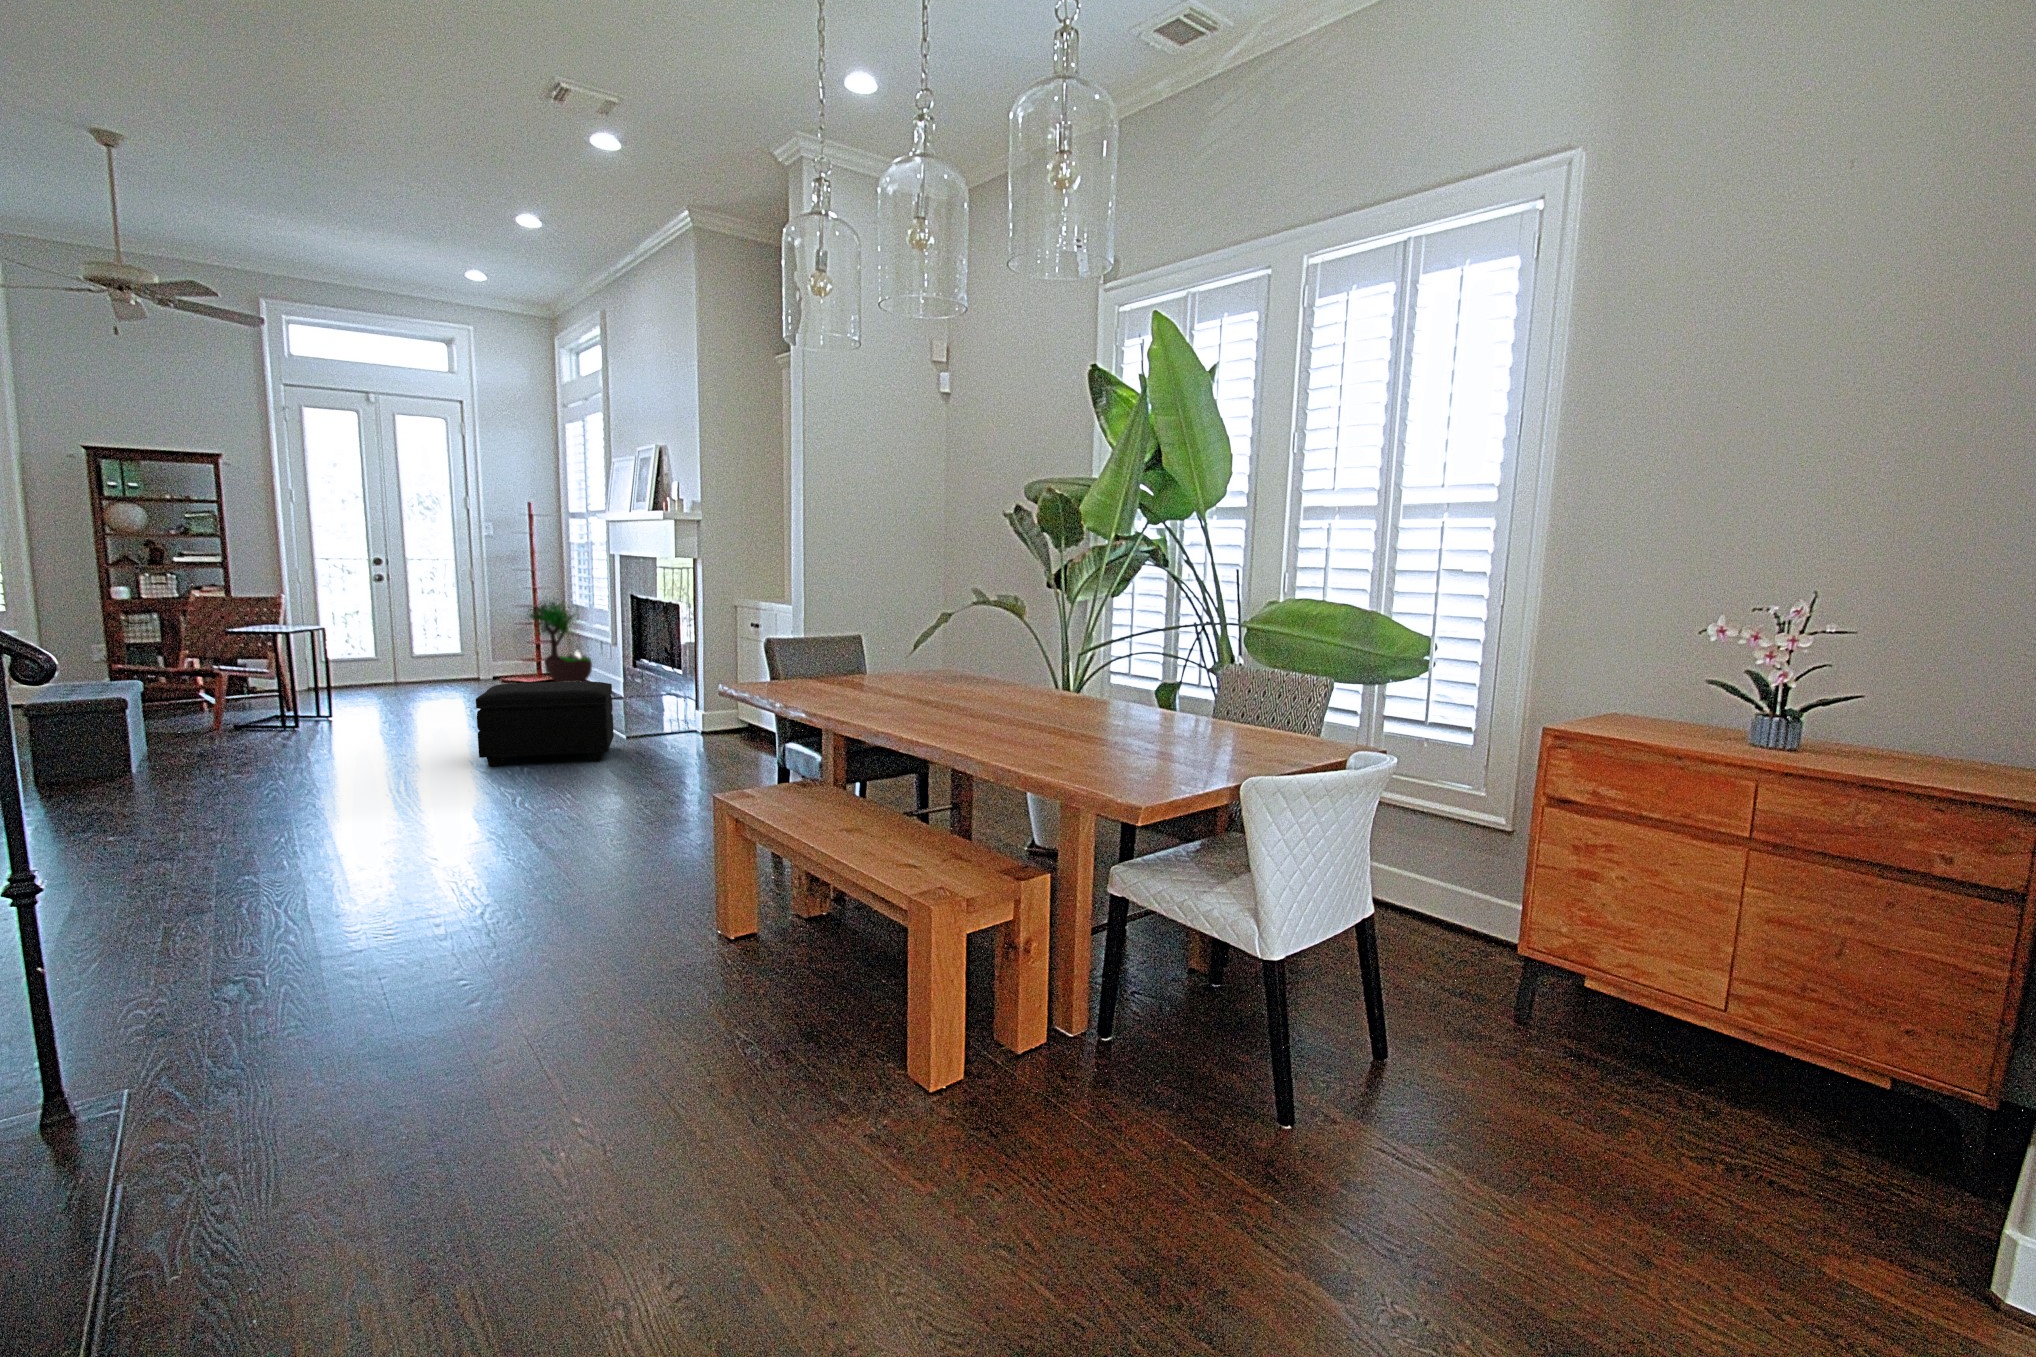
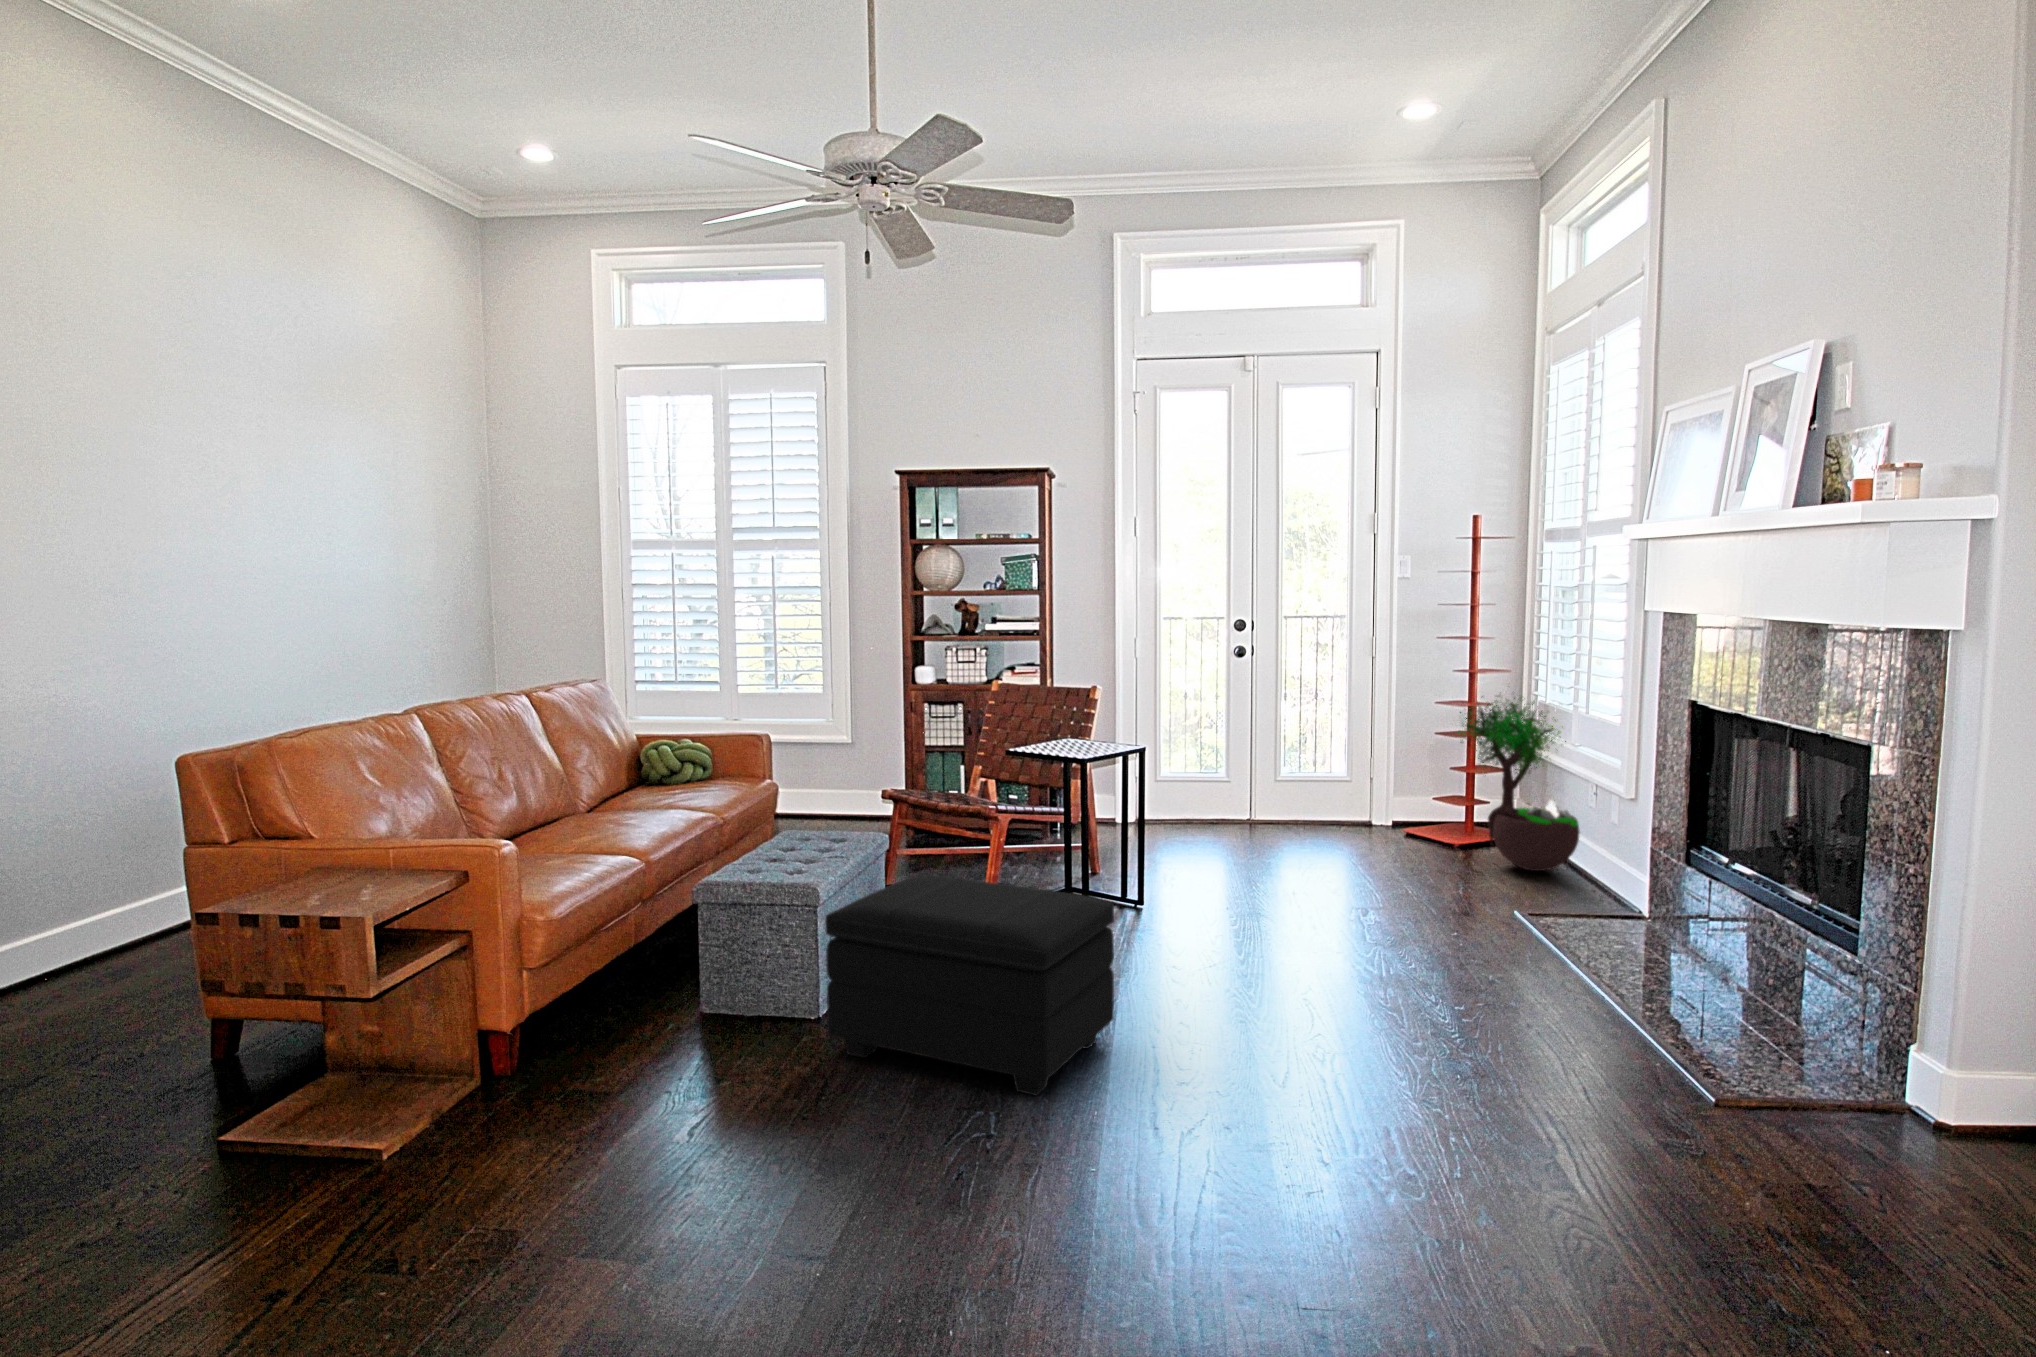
footstool: present [476,681,614,766] -> present [825,876,1114,1096]

